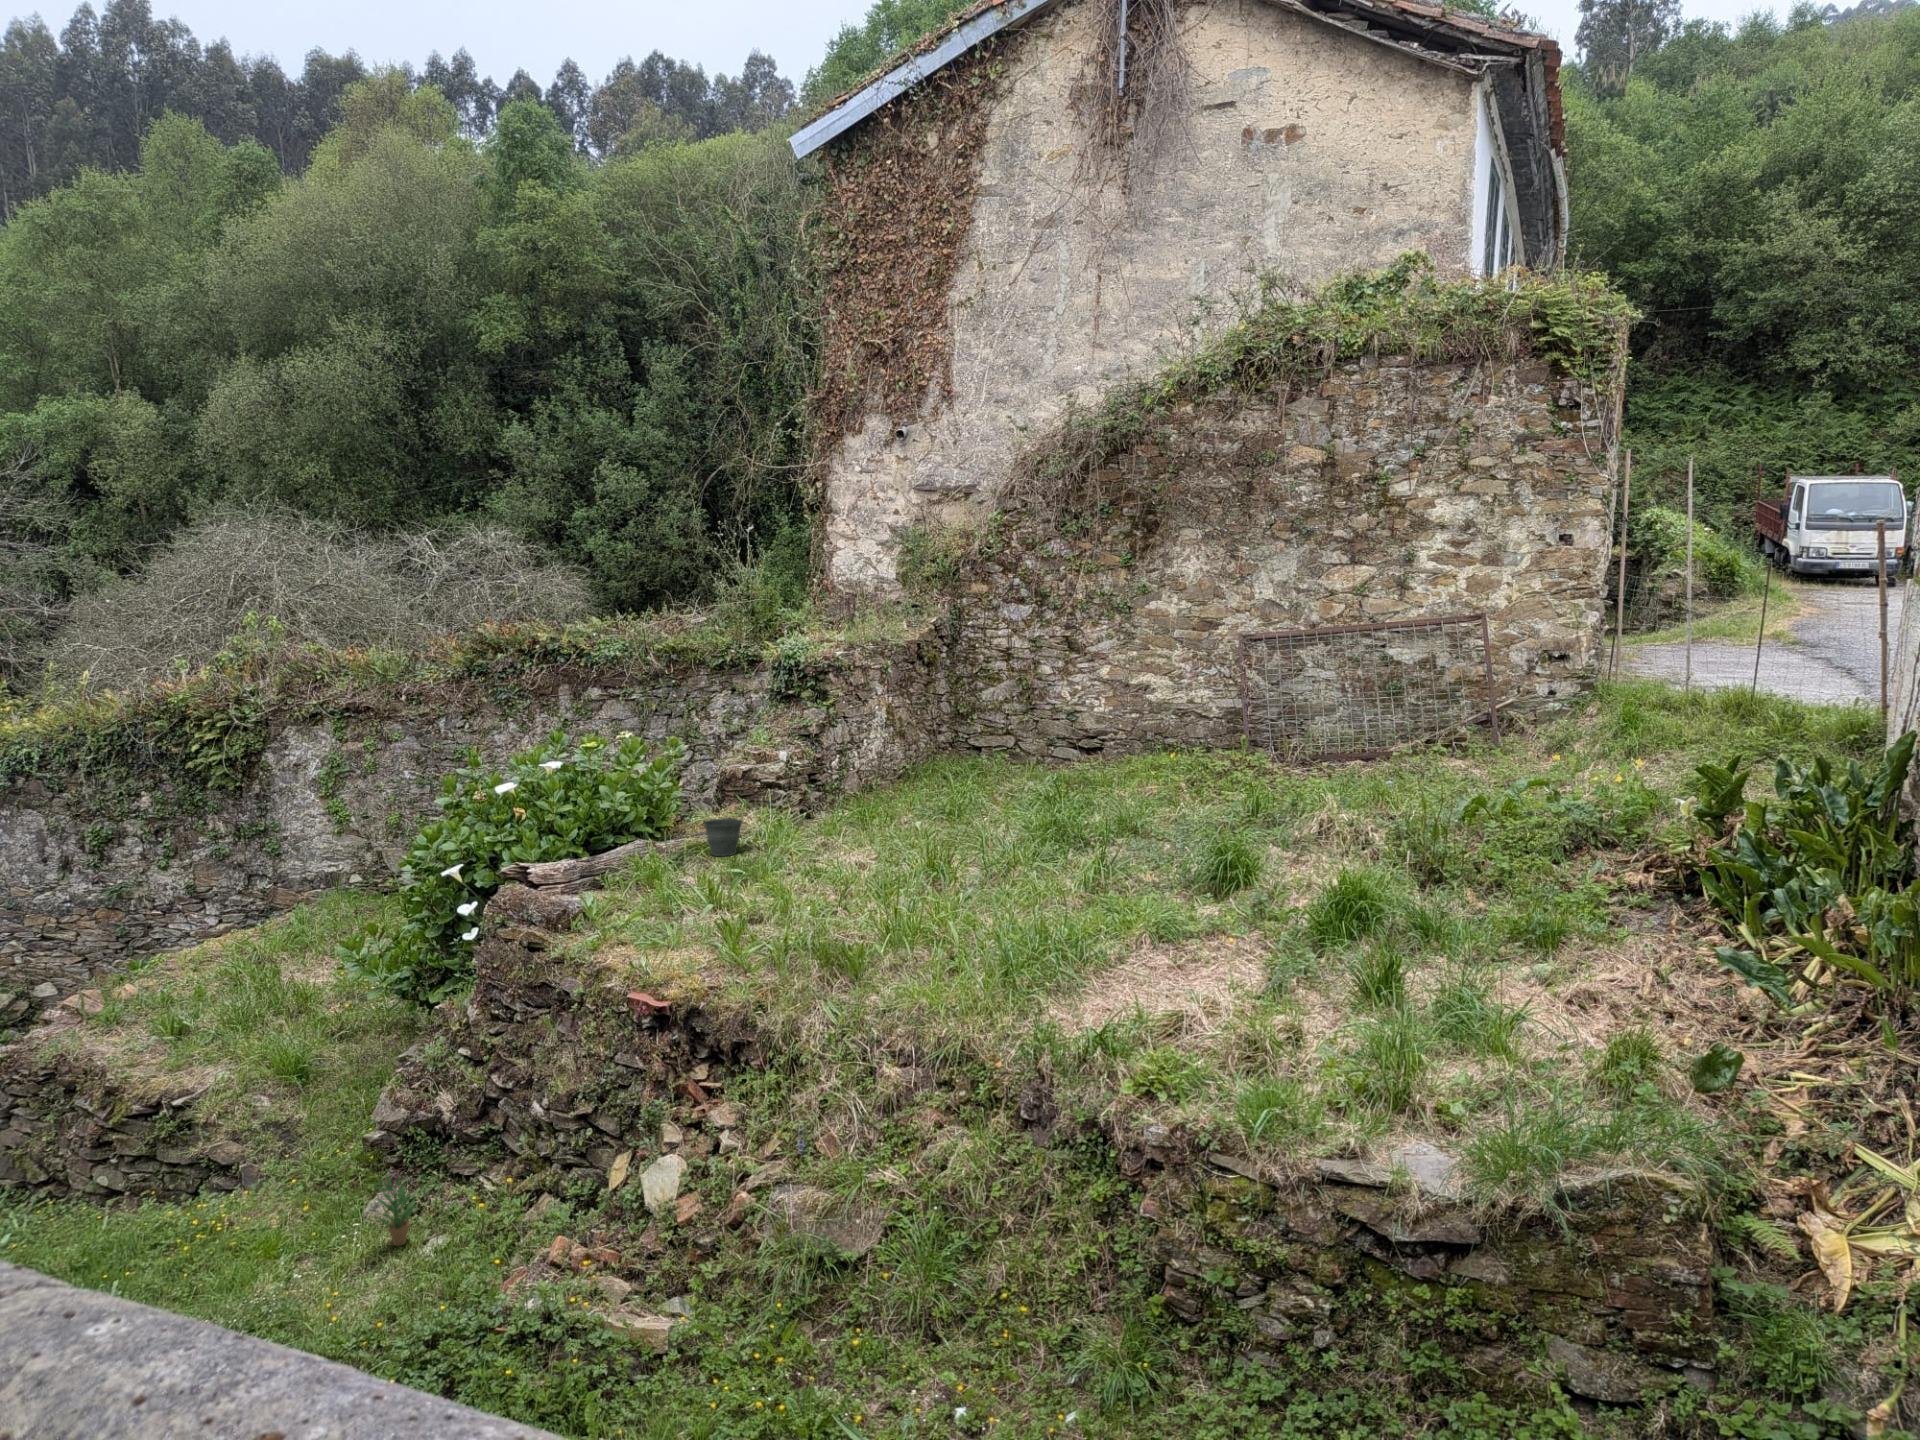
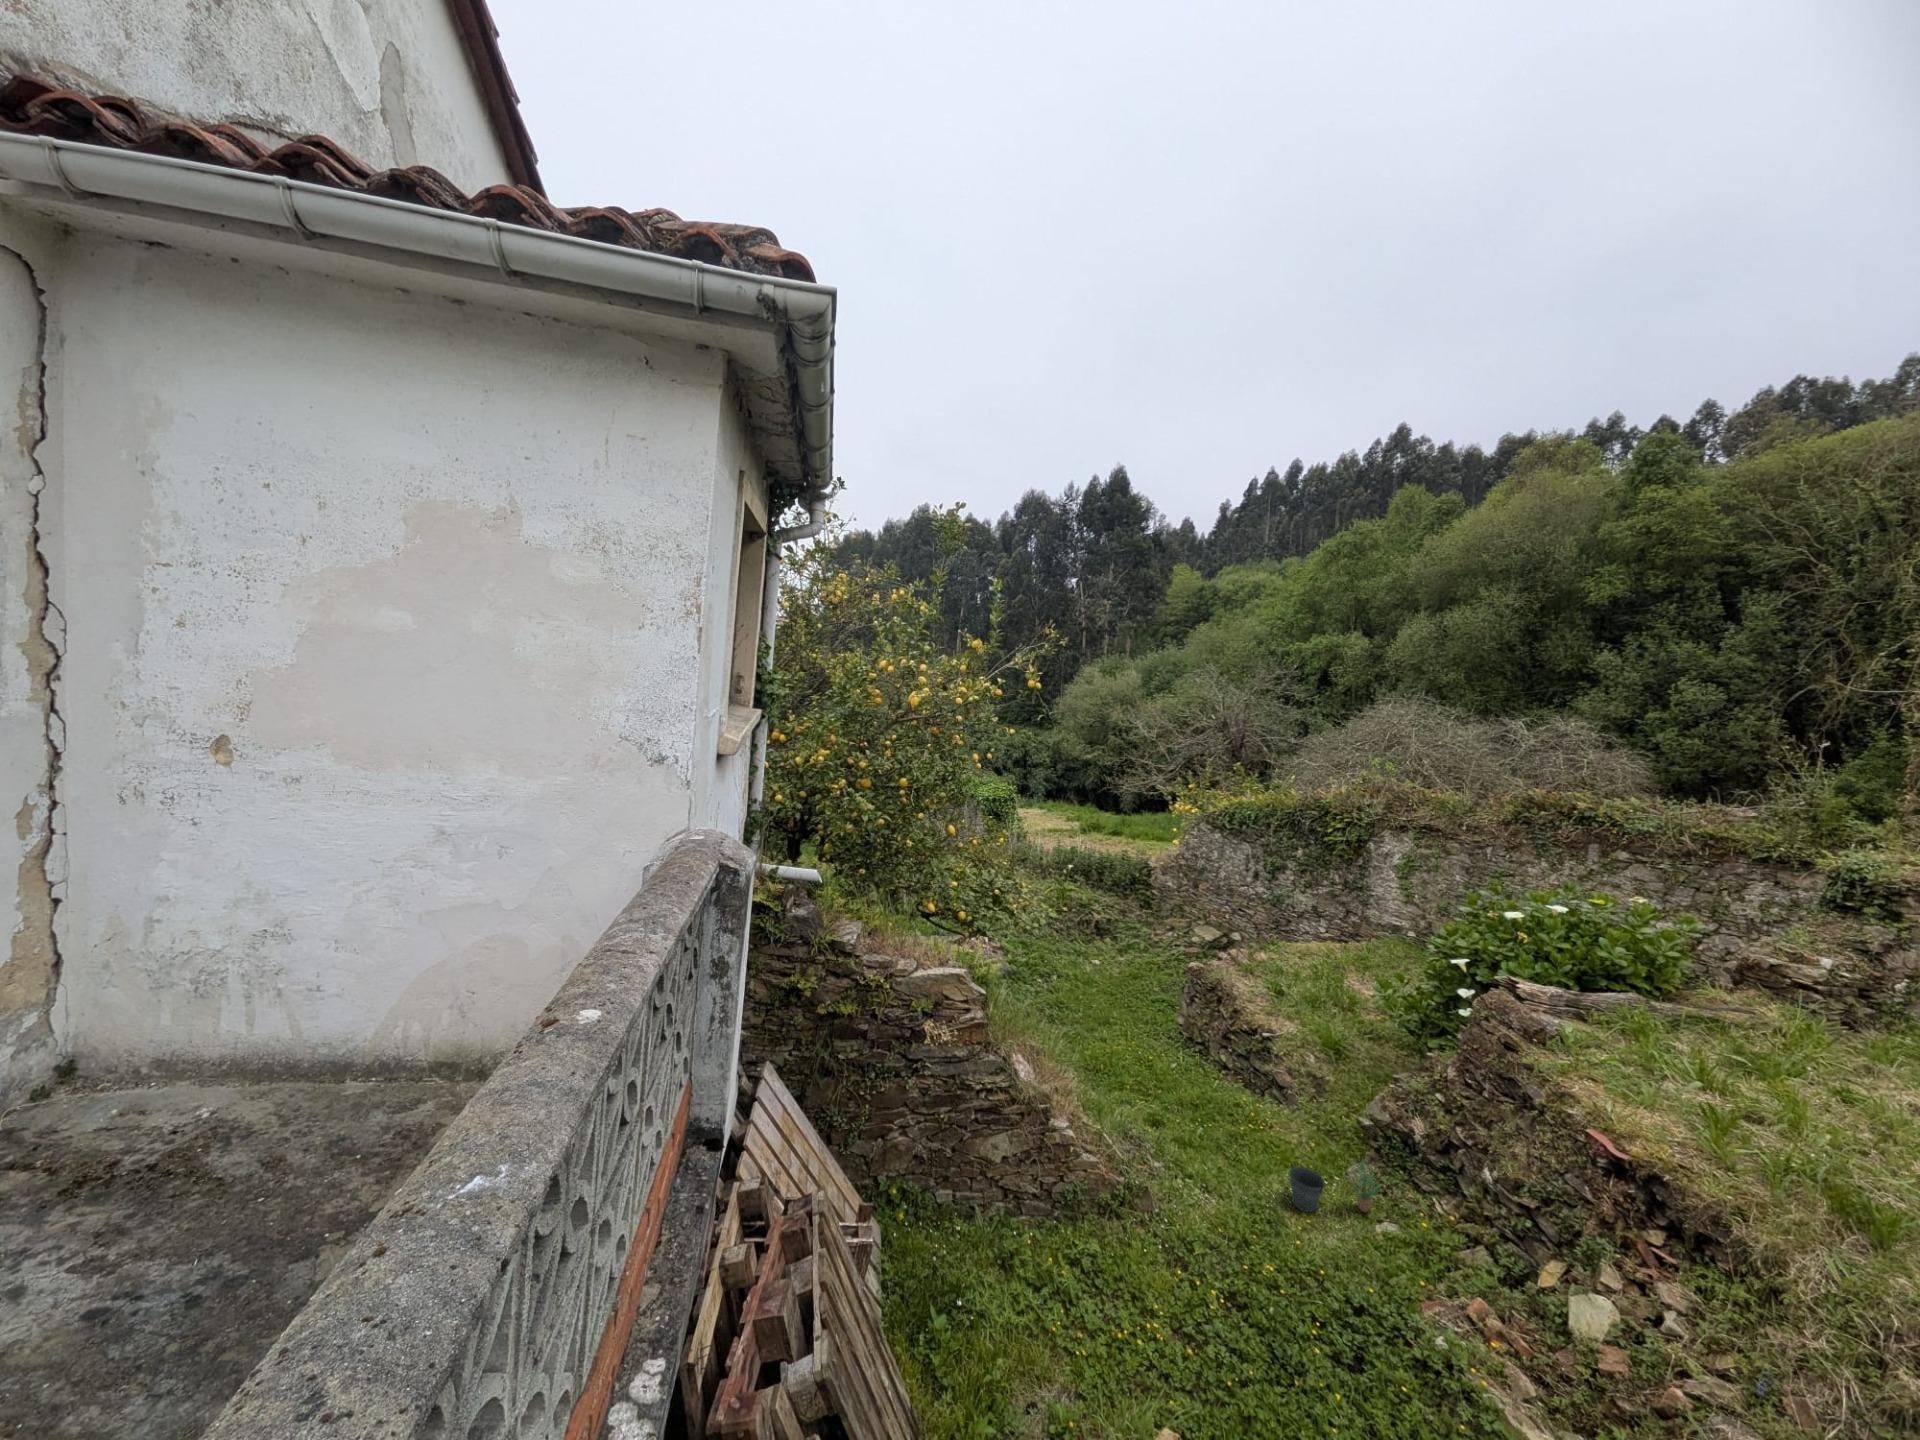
bucket: present [703,802,743,856] -> present [1289,1164,1325,1212]

